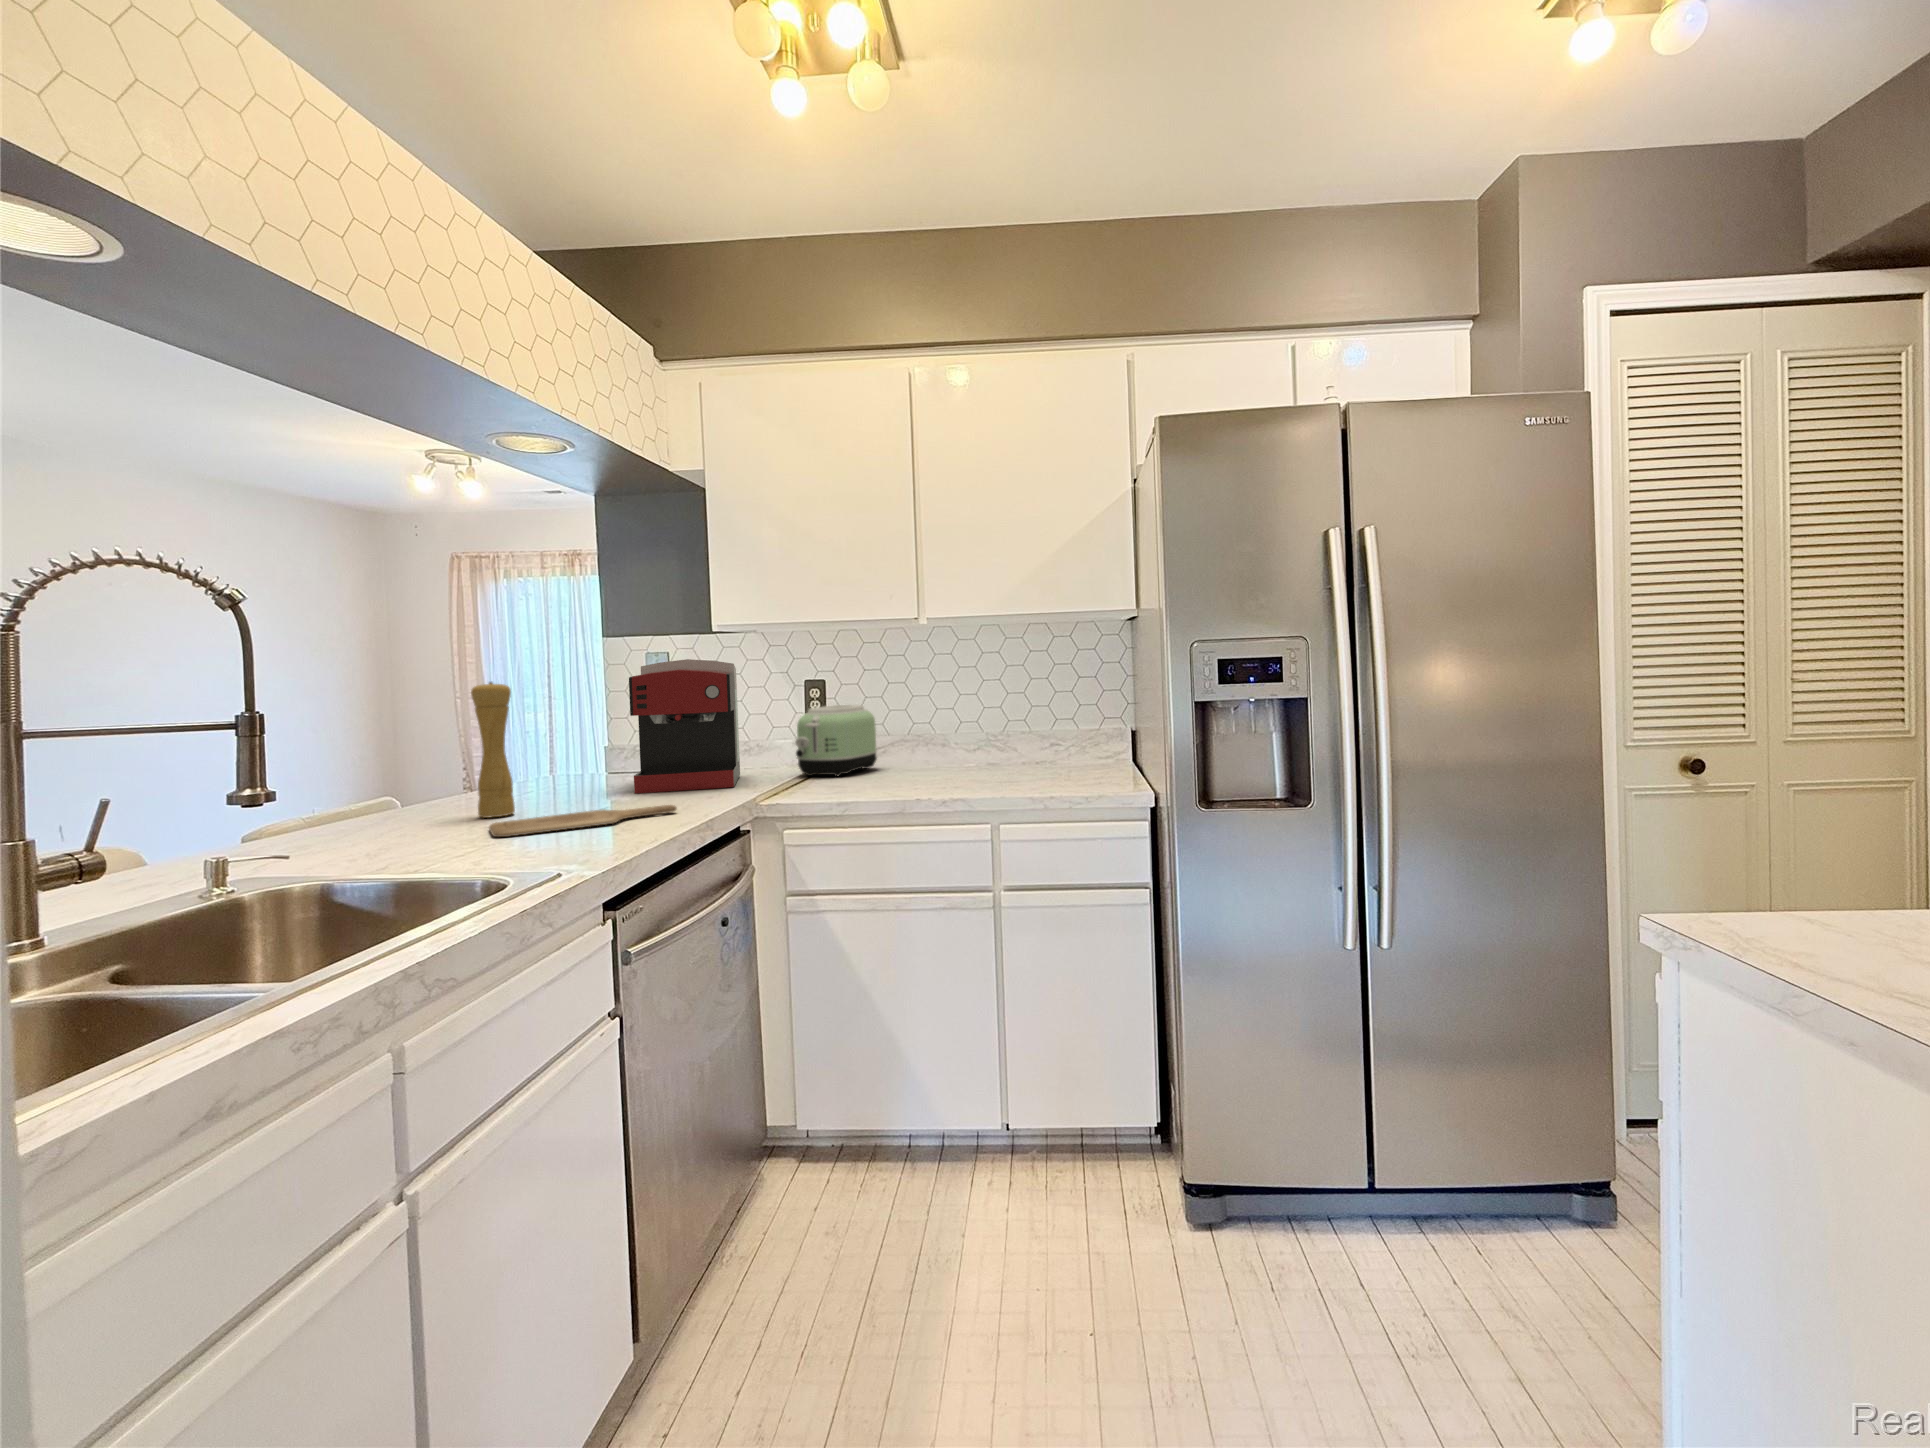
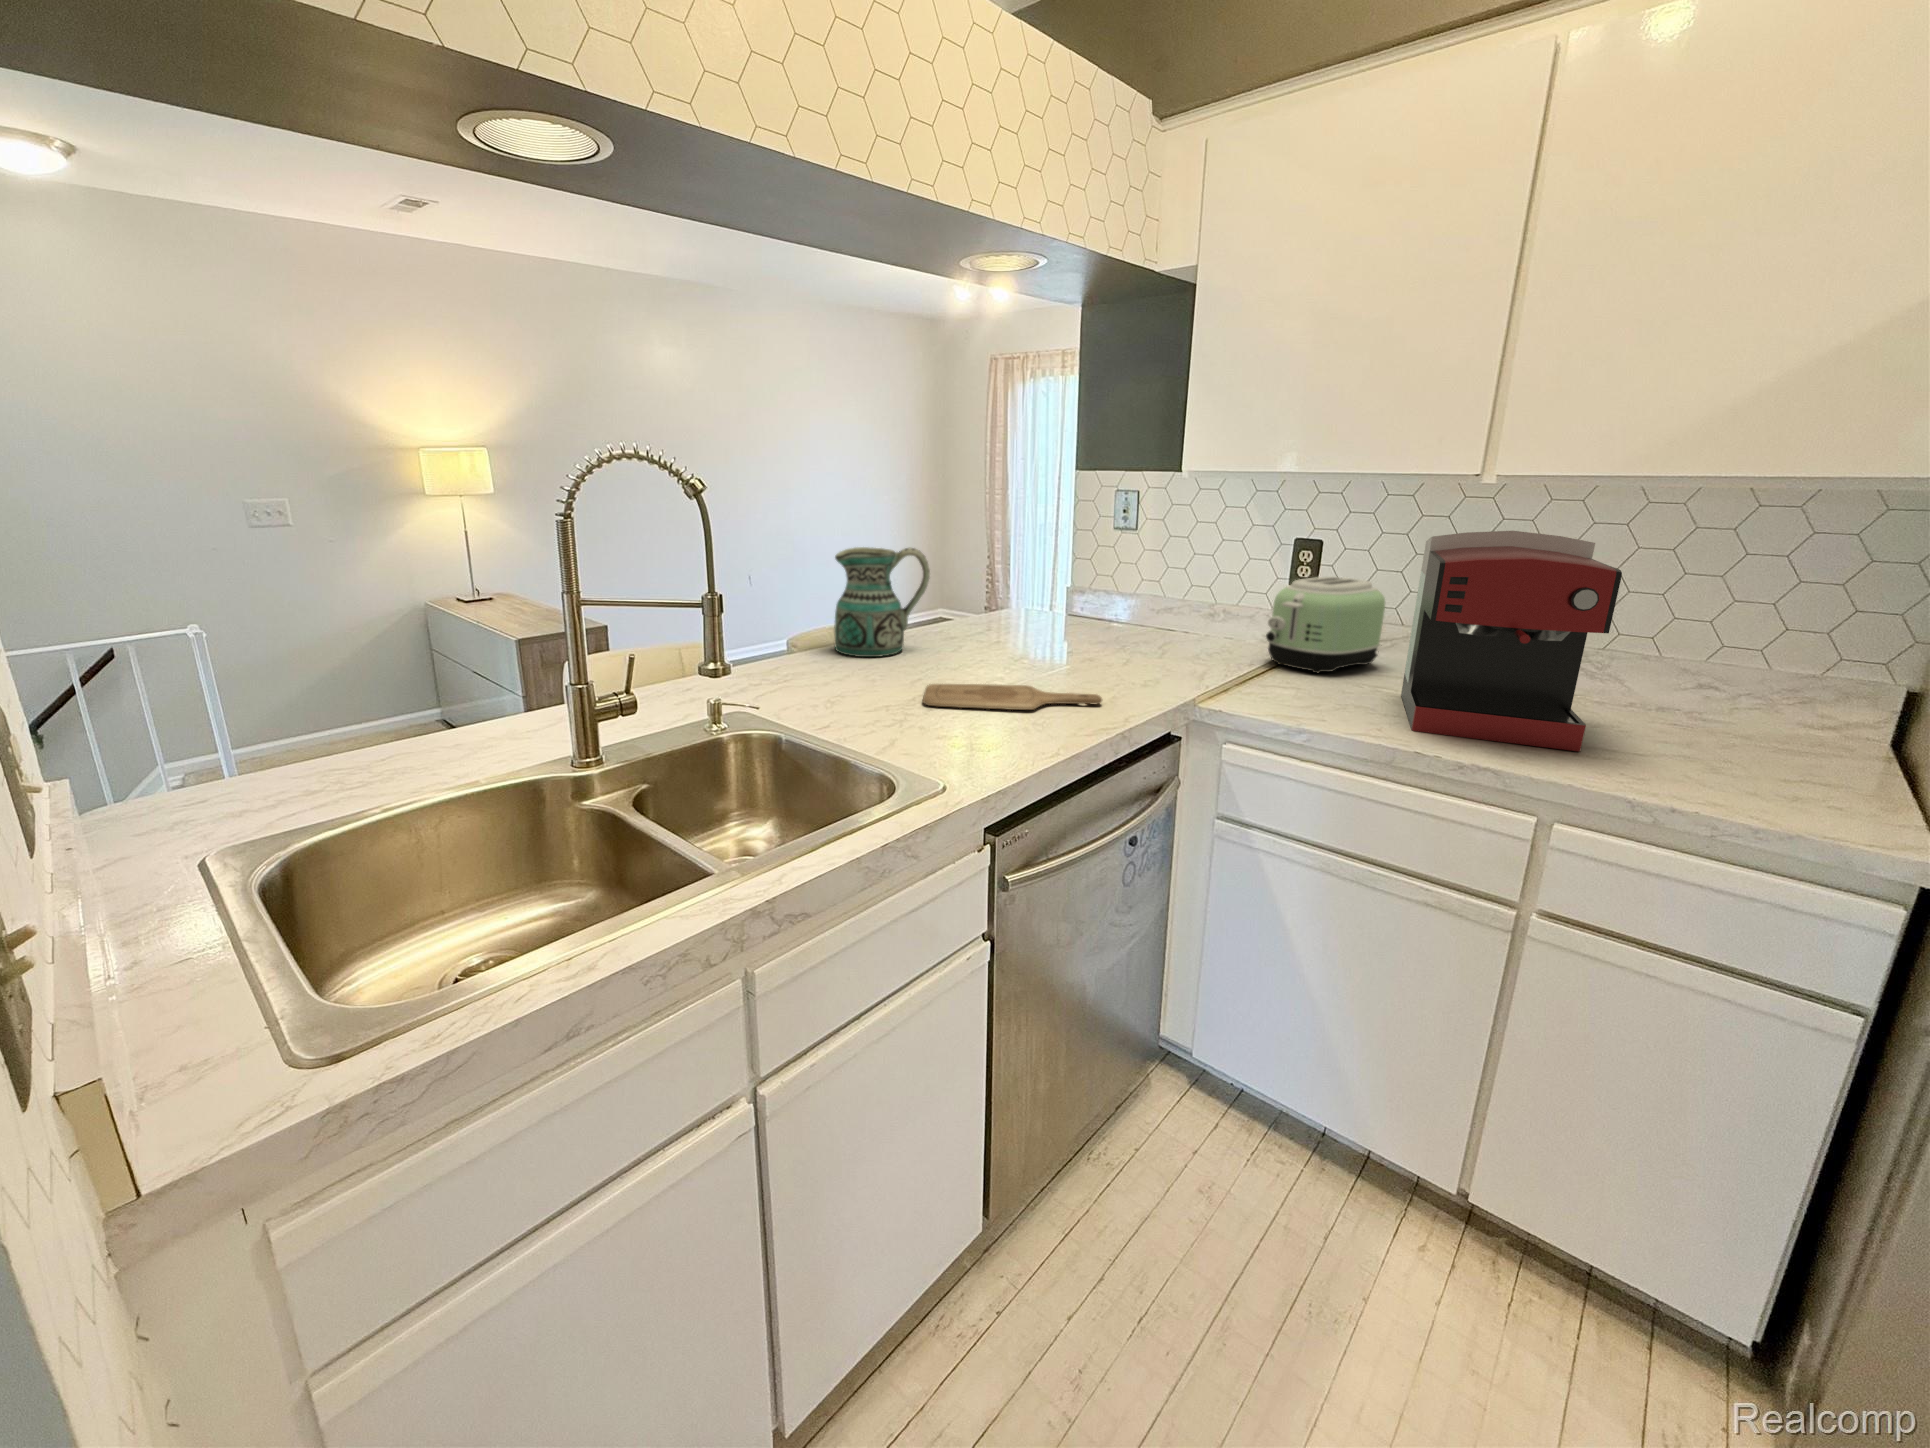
coffee maker: present [629,659,740,794] -> present [1401,531,1622,751]
pepper mill: present [471,682,515,818] -> none [929,534,964,670]
ceramic pitcher: none [339,704,464,824] -> present [834,547,930,657]

